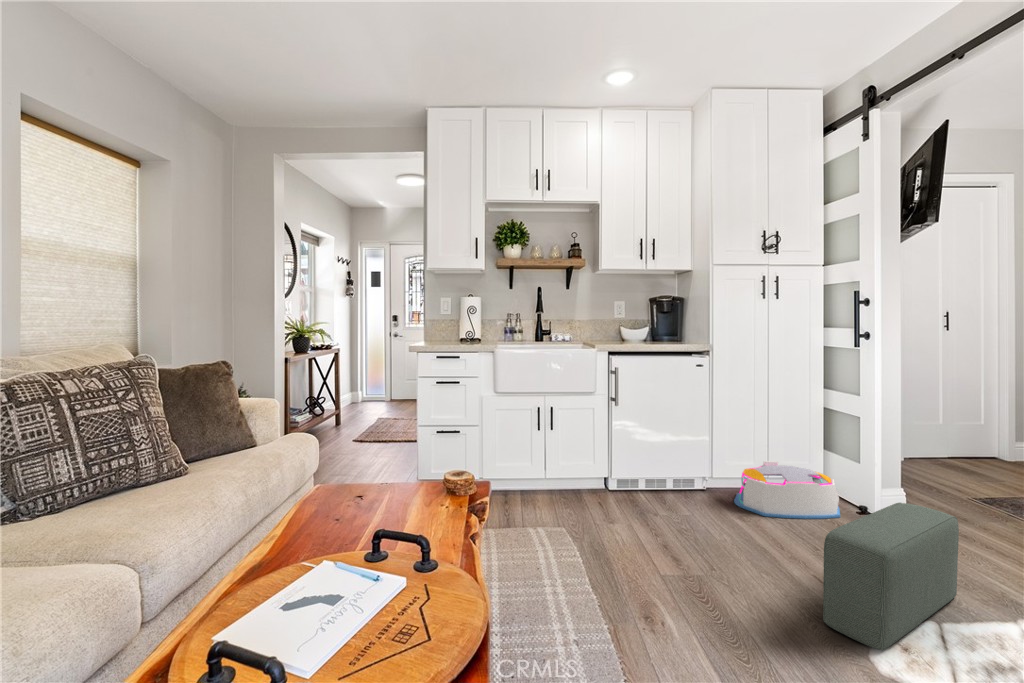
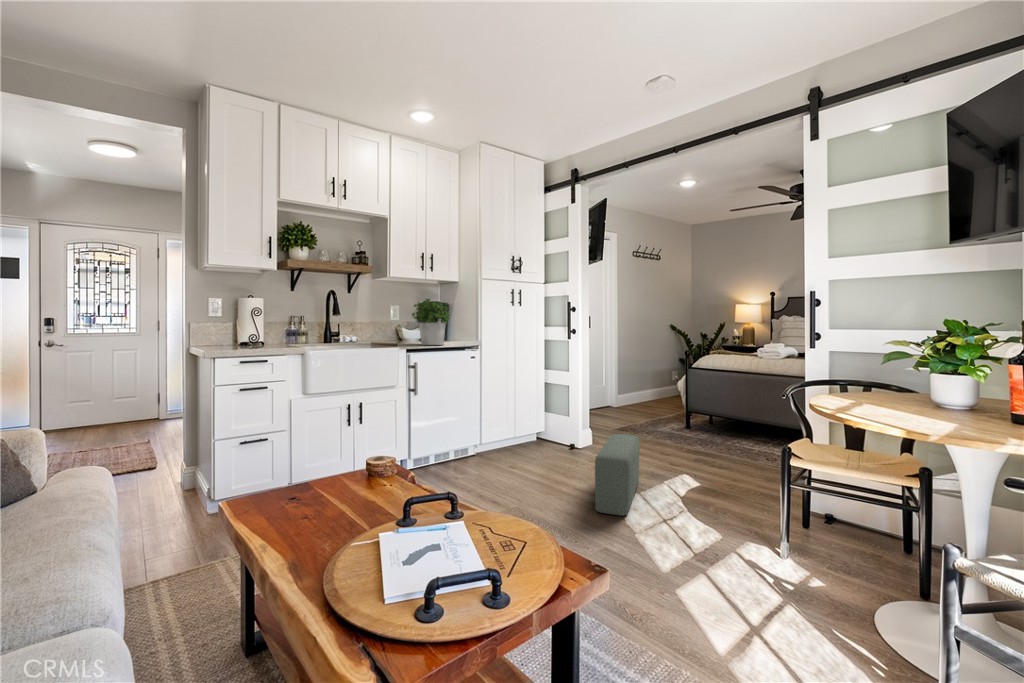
potted plant: none [618,292,666,347] -> present [412,299,450,345]
storage bin: present [734,461,840,519] -> none [501,425,566,464]

